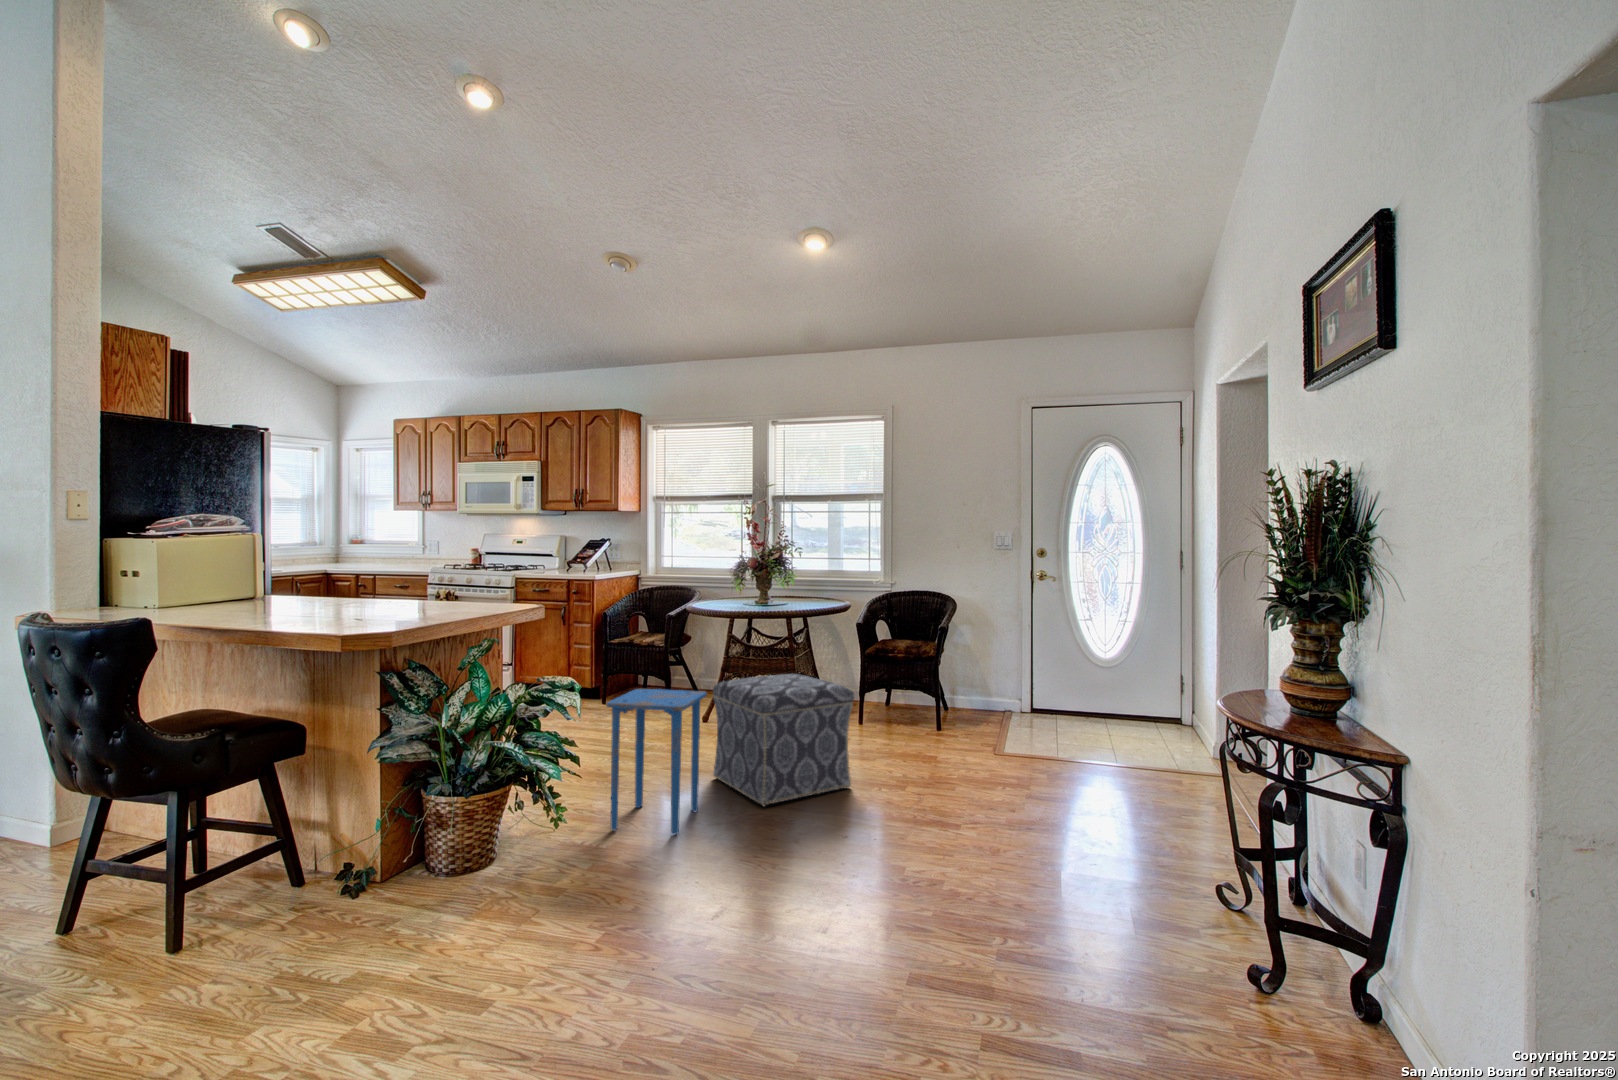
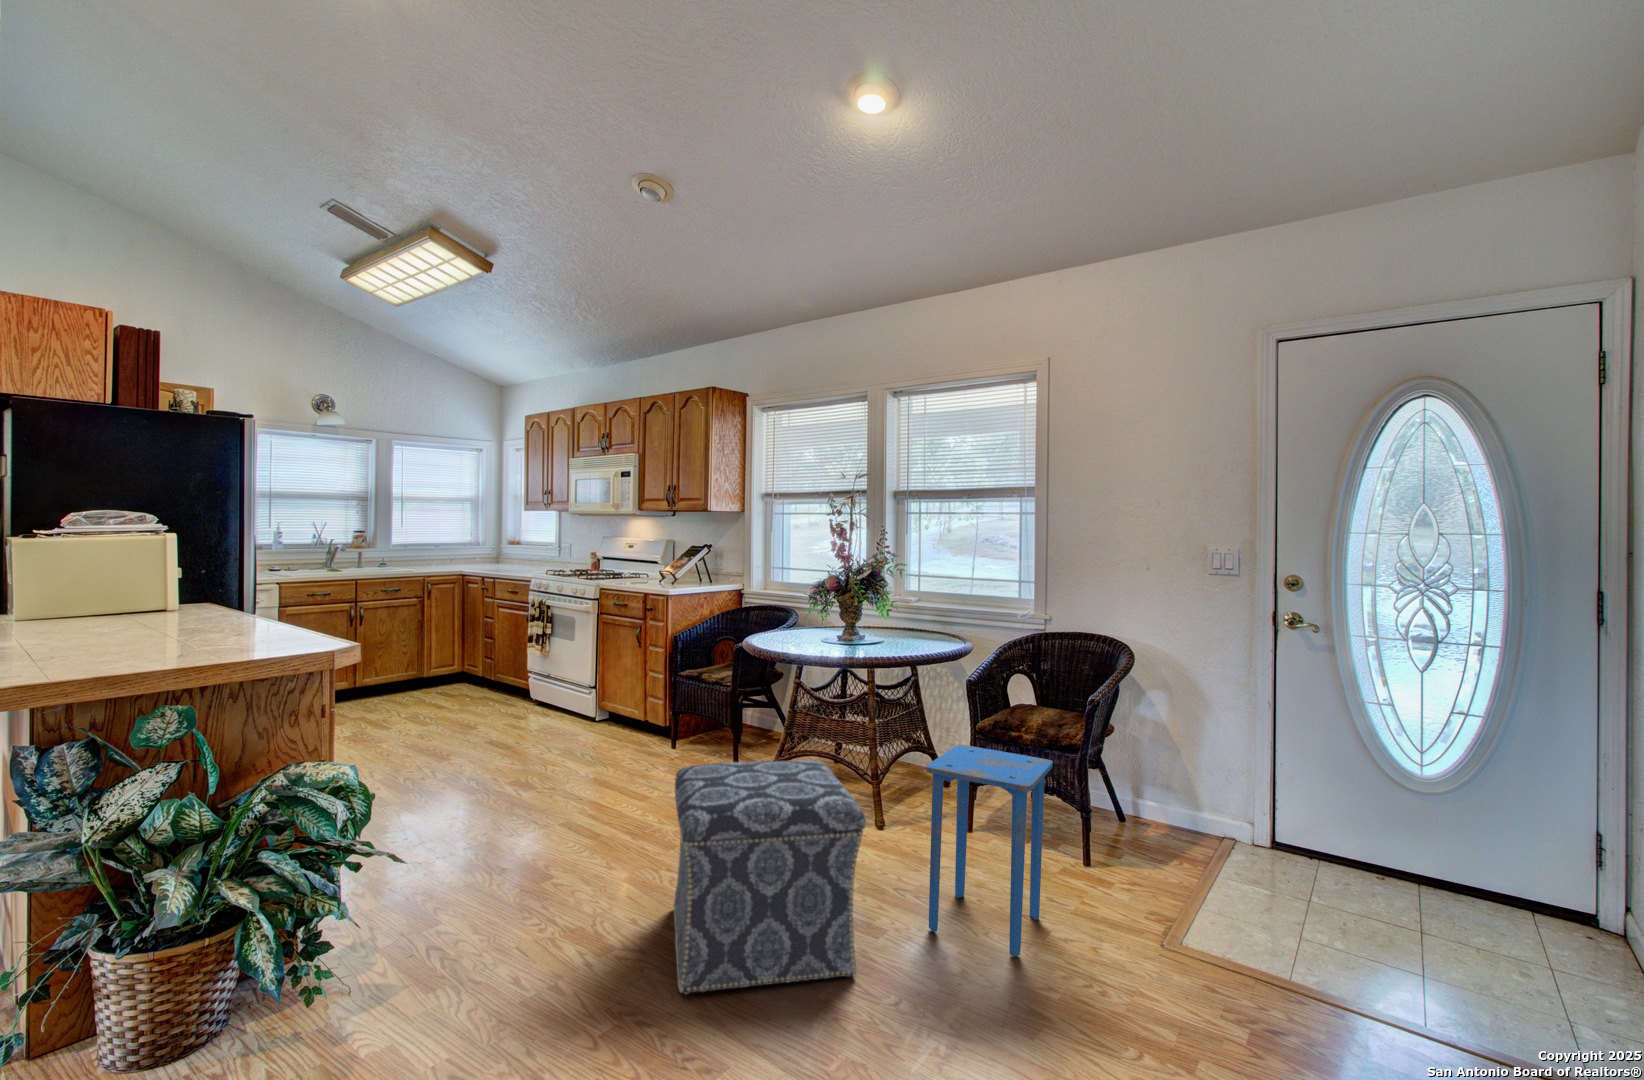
side table: present [606,689,706,835] -> present [926,745,1053,956]

